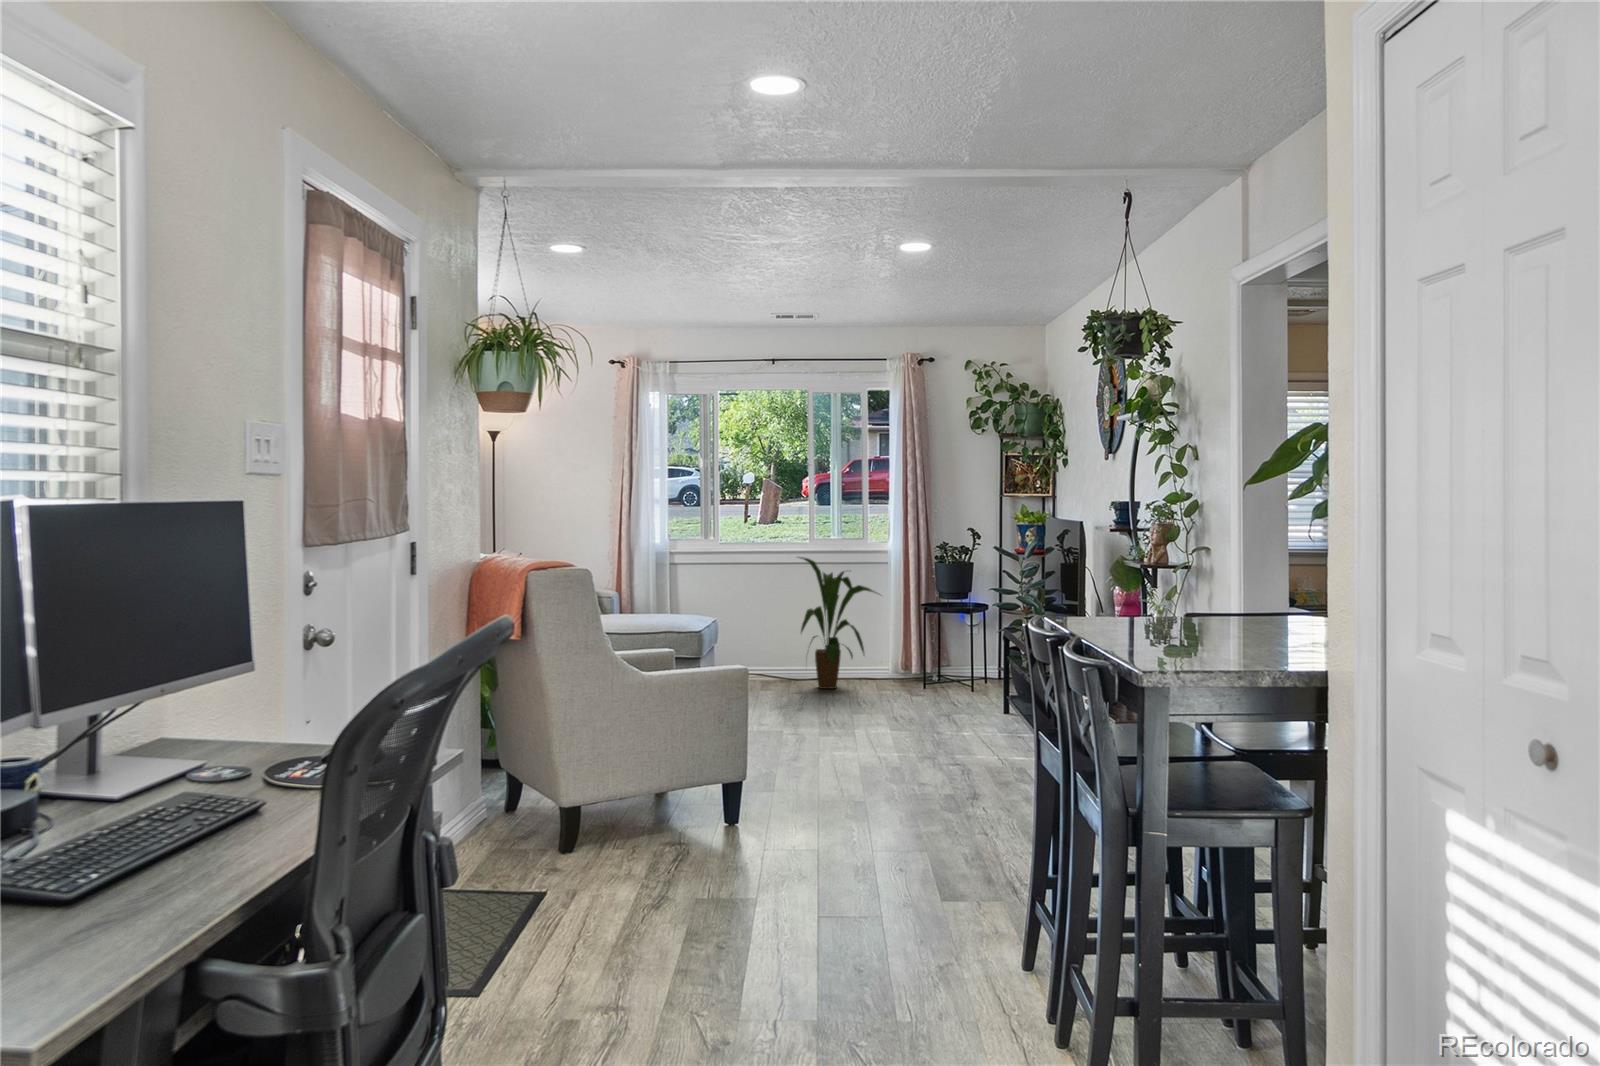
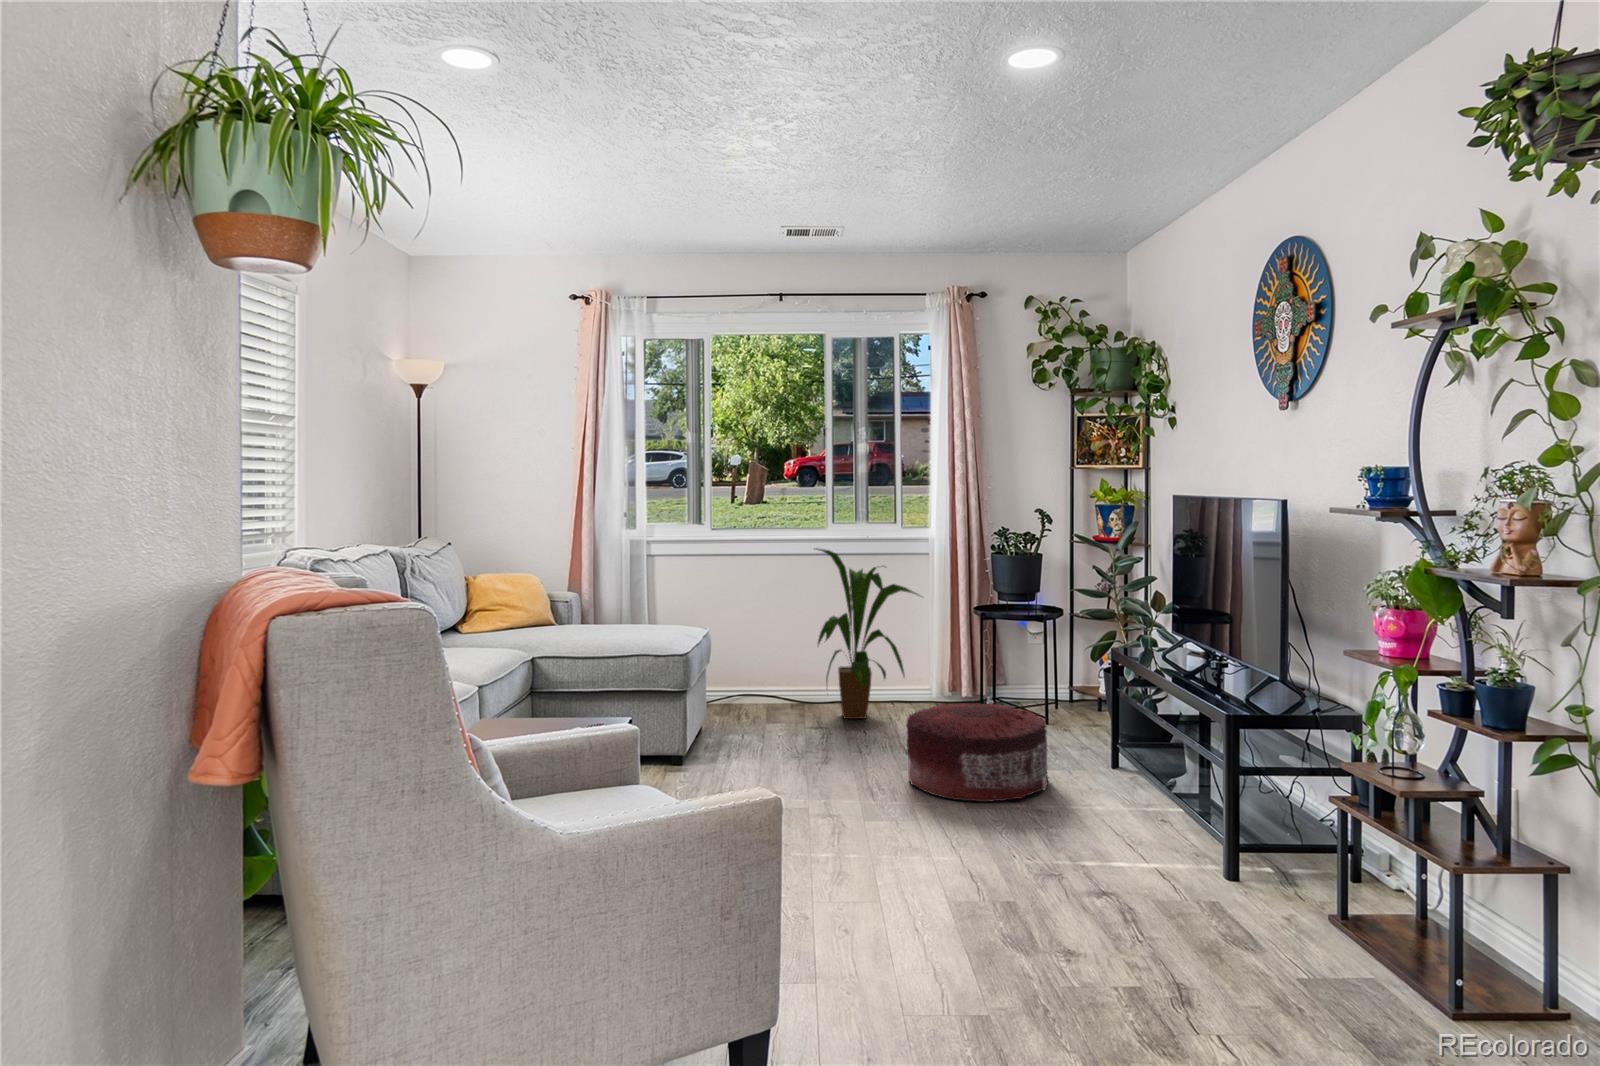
pouf: none [851,666,953,728] -> present [906,703,1048,802]

